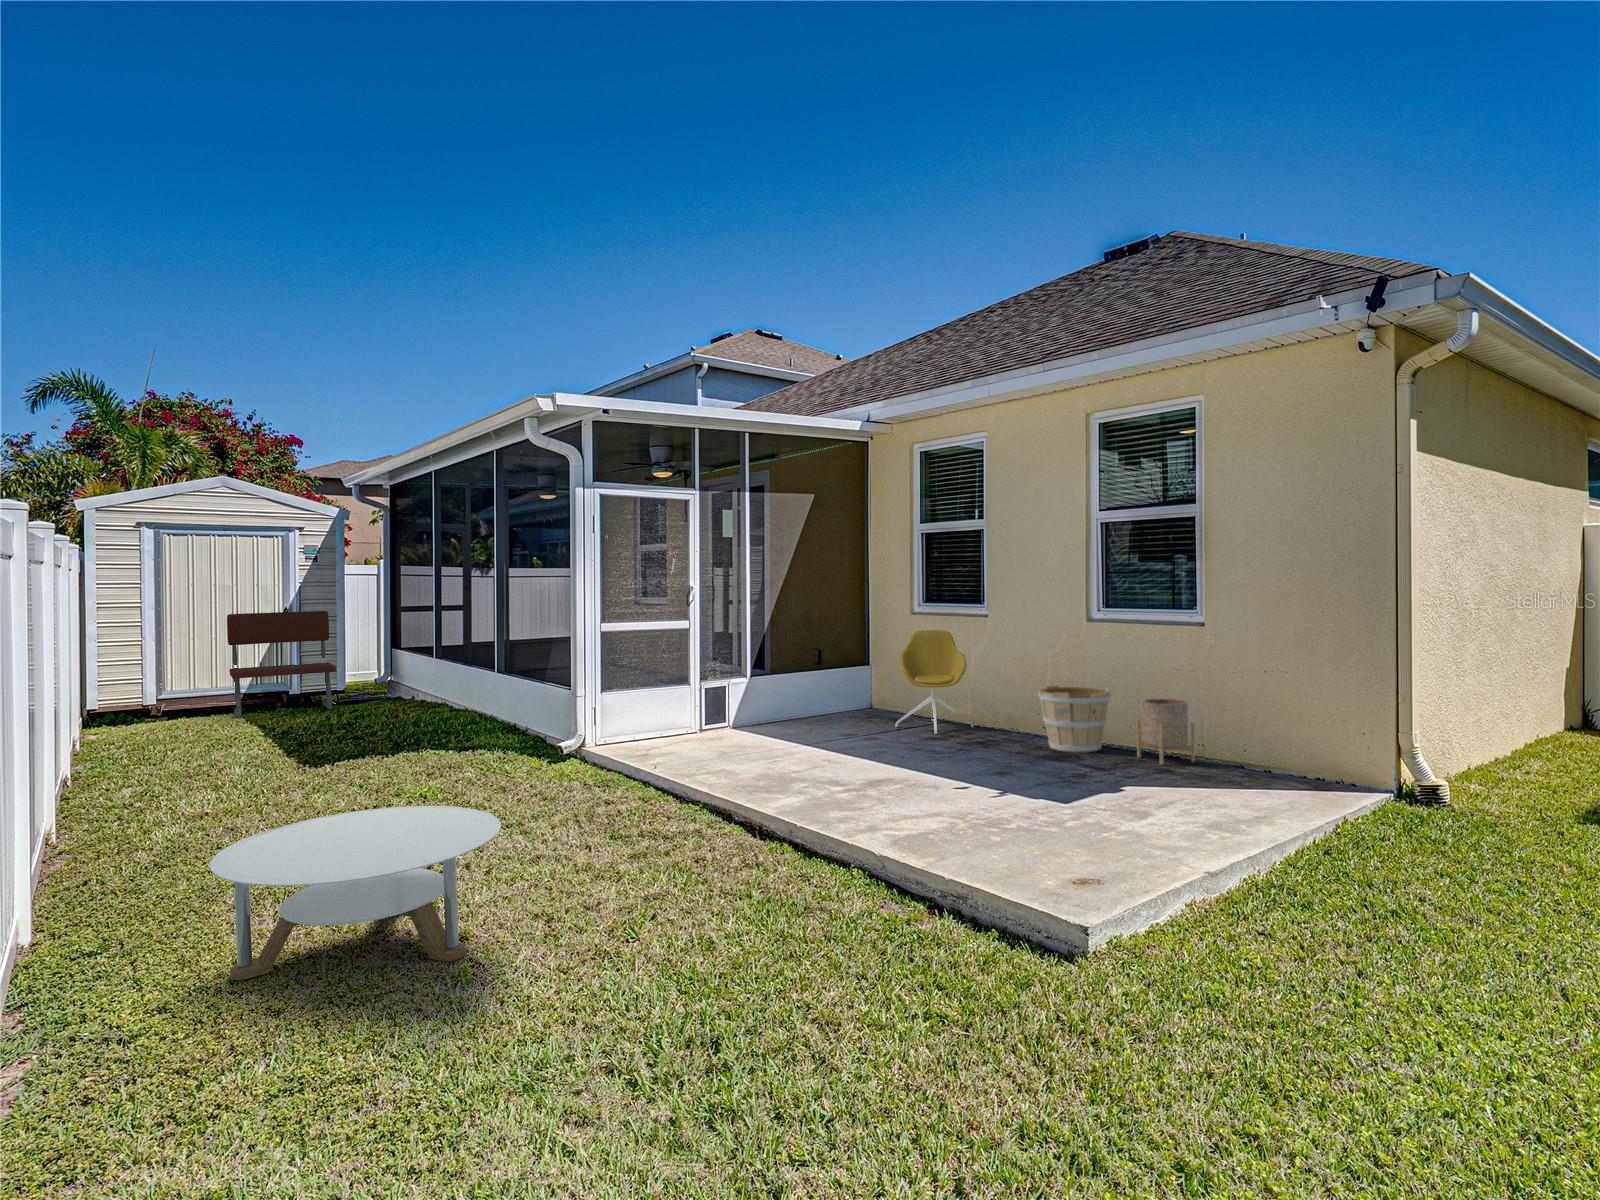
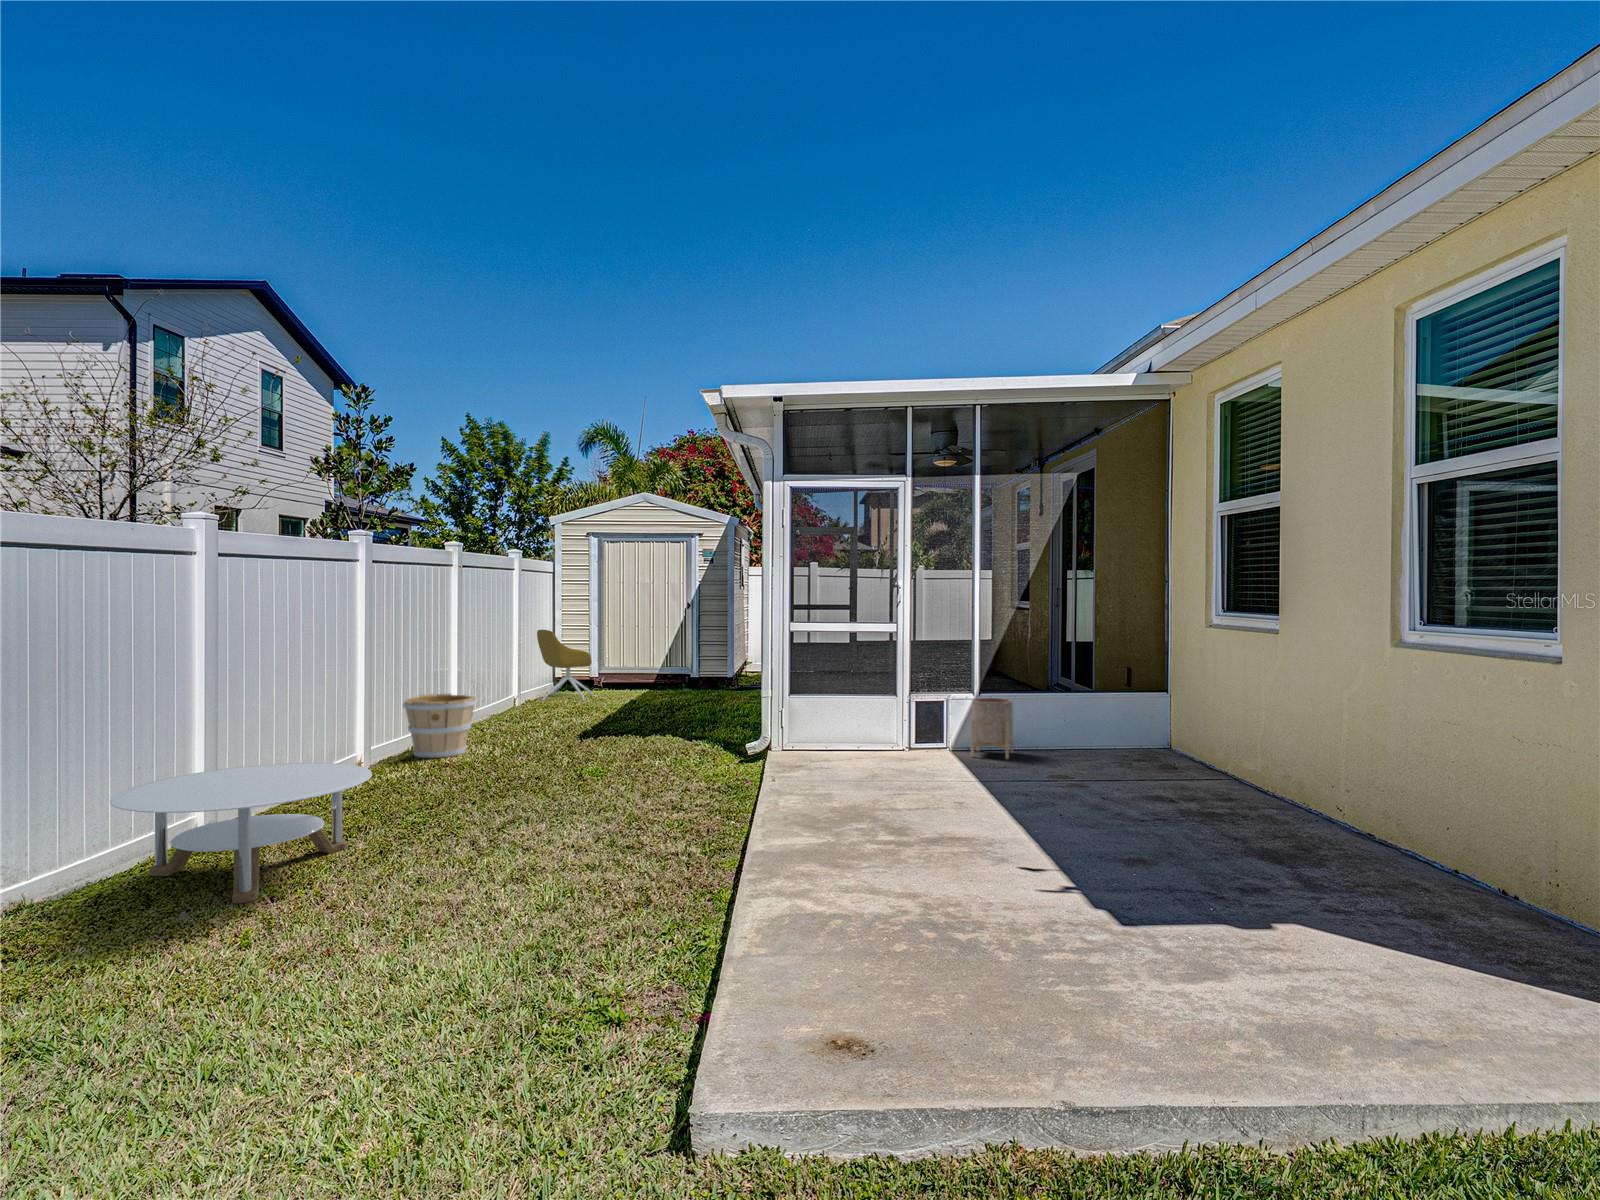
bench: present [227,611,336,718] -> none [634,606,715,691]
chair: present [895,630,973,734] -> present [537,630,593,701]
wooden bucket: present [1038,686,1112,753] -> present [403,694,476,758]
planter: present [1137,699,1195,765] -> present [971,698,1013,759]

